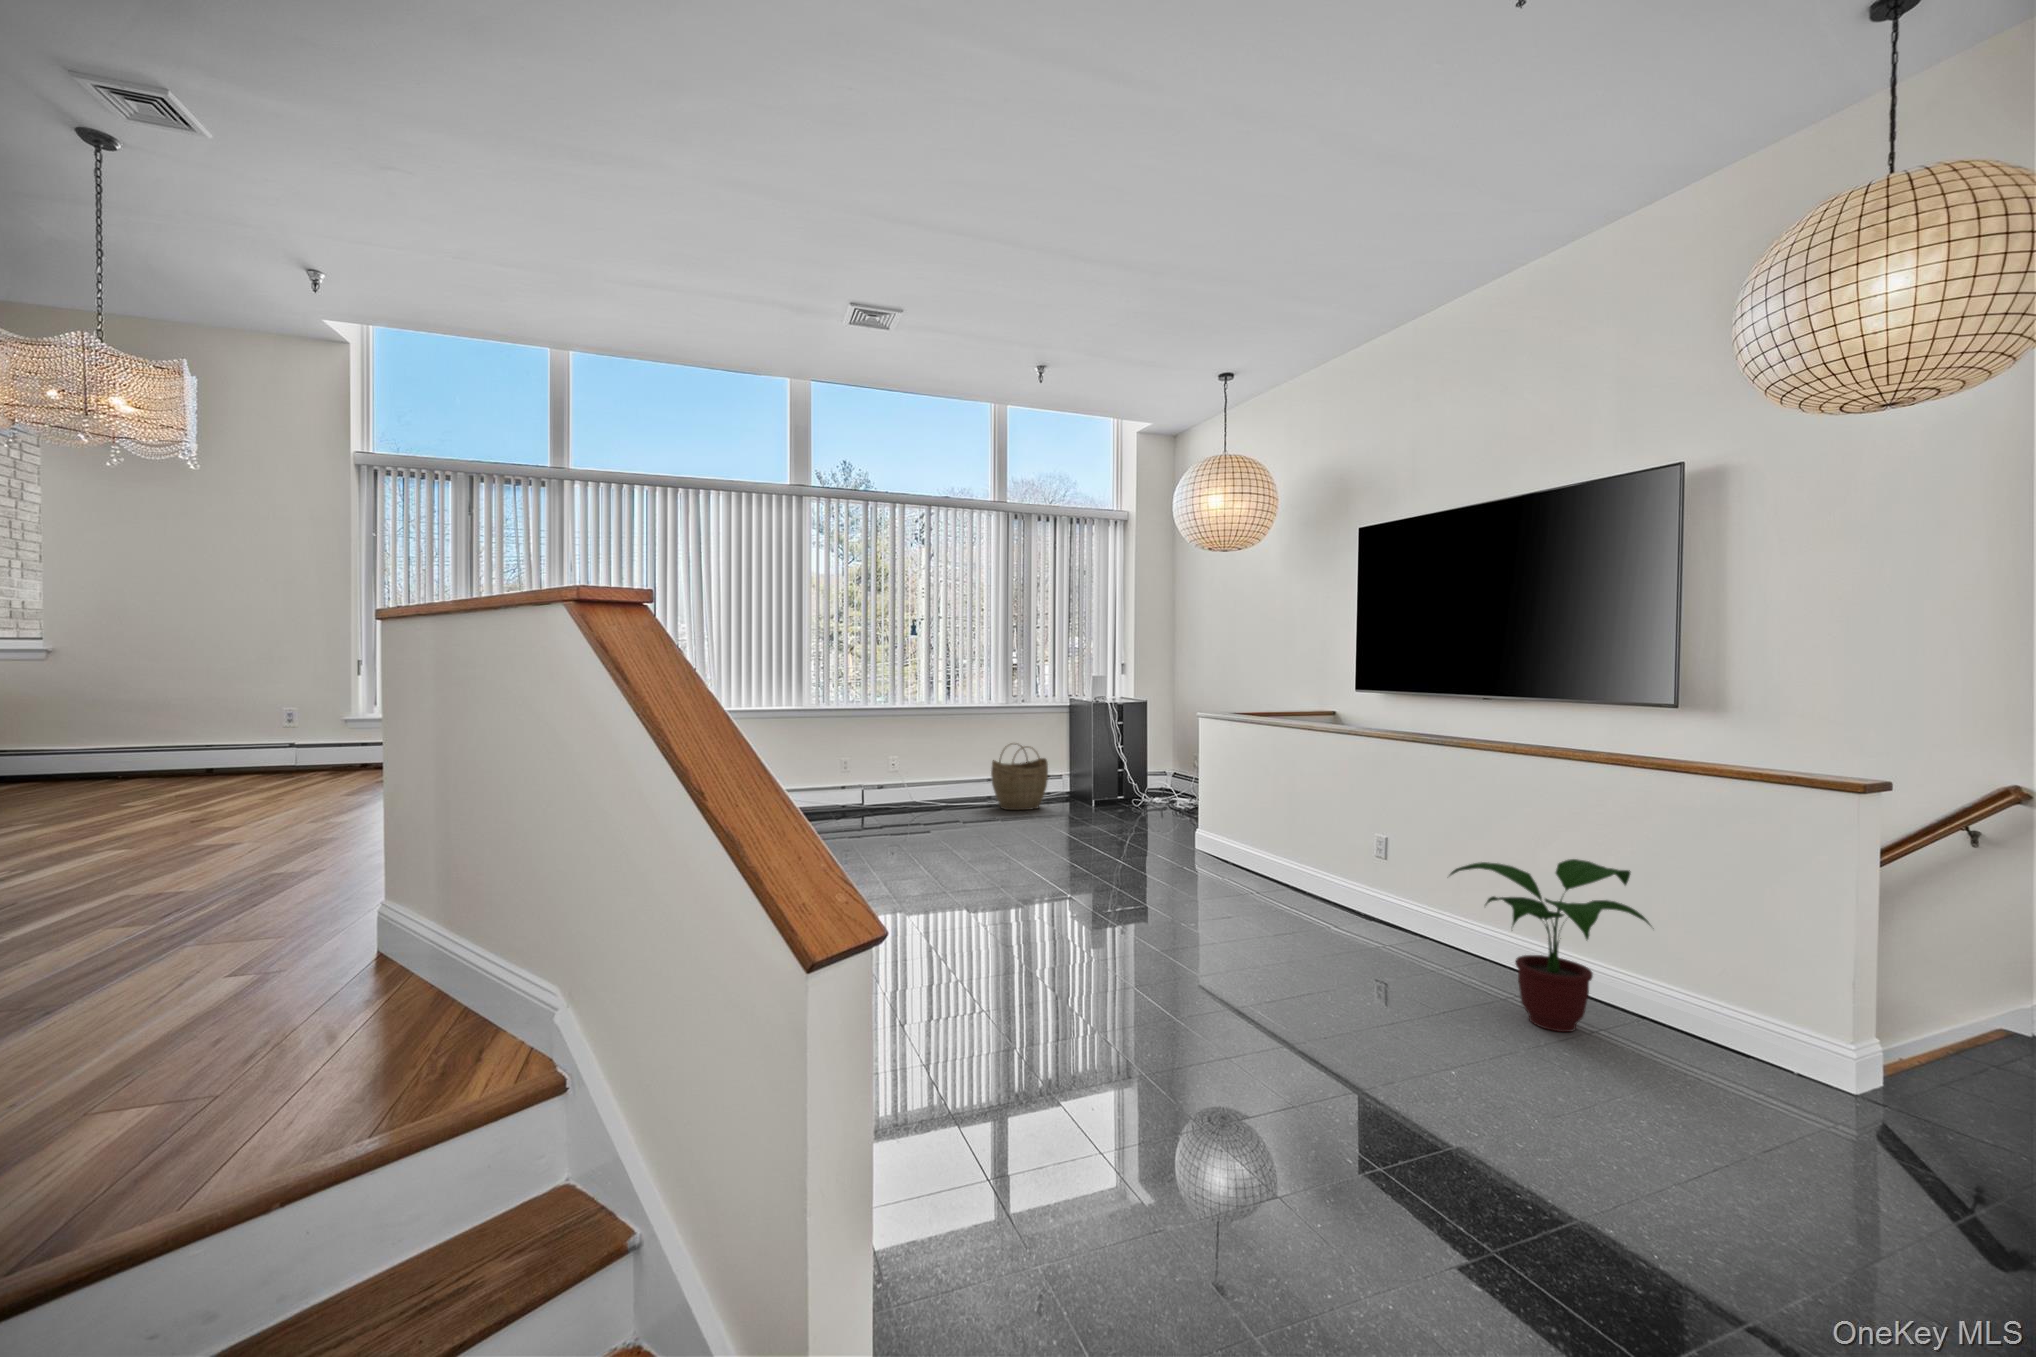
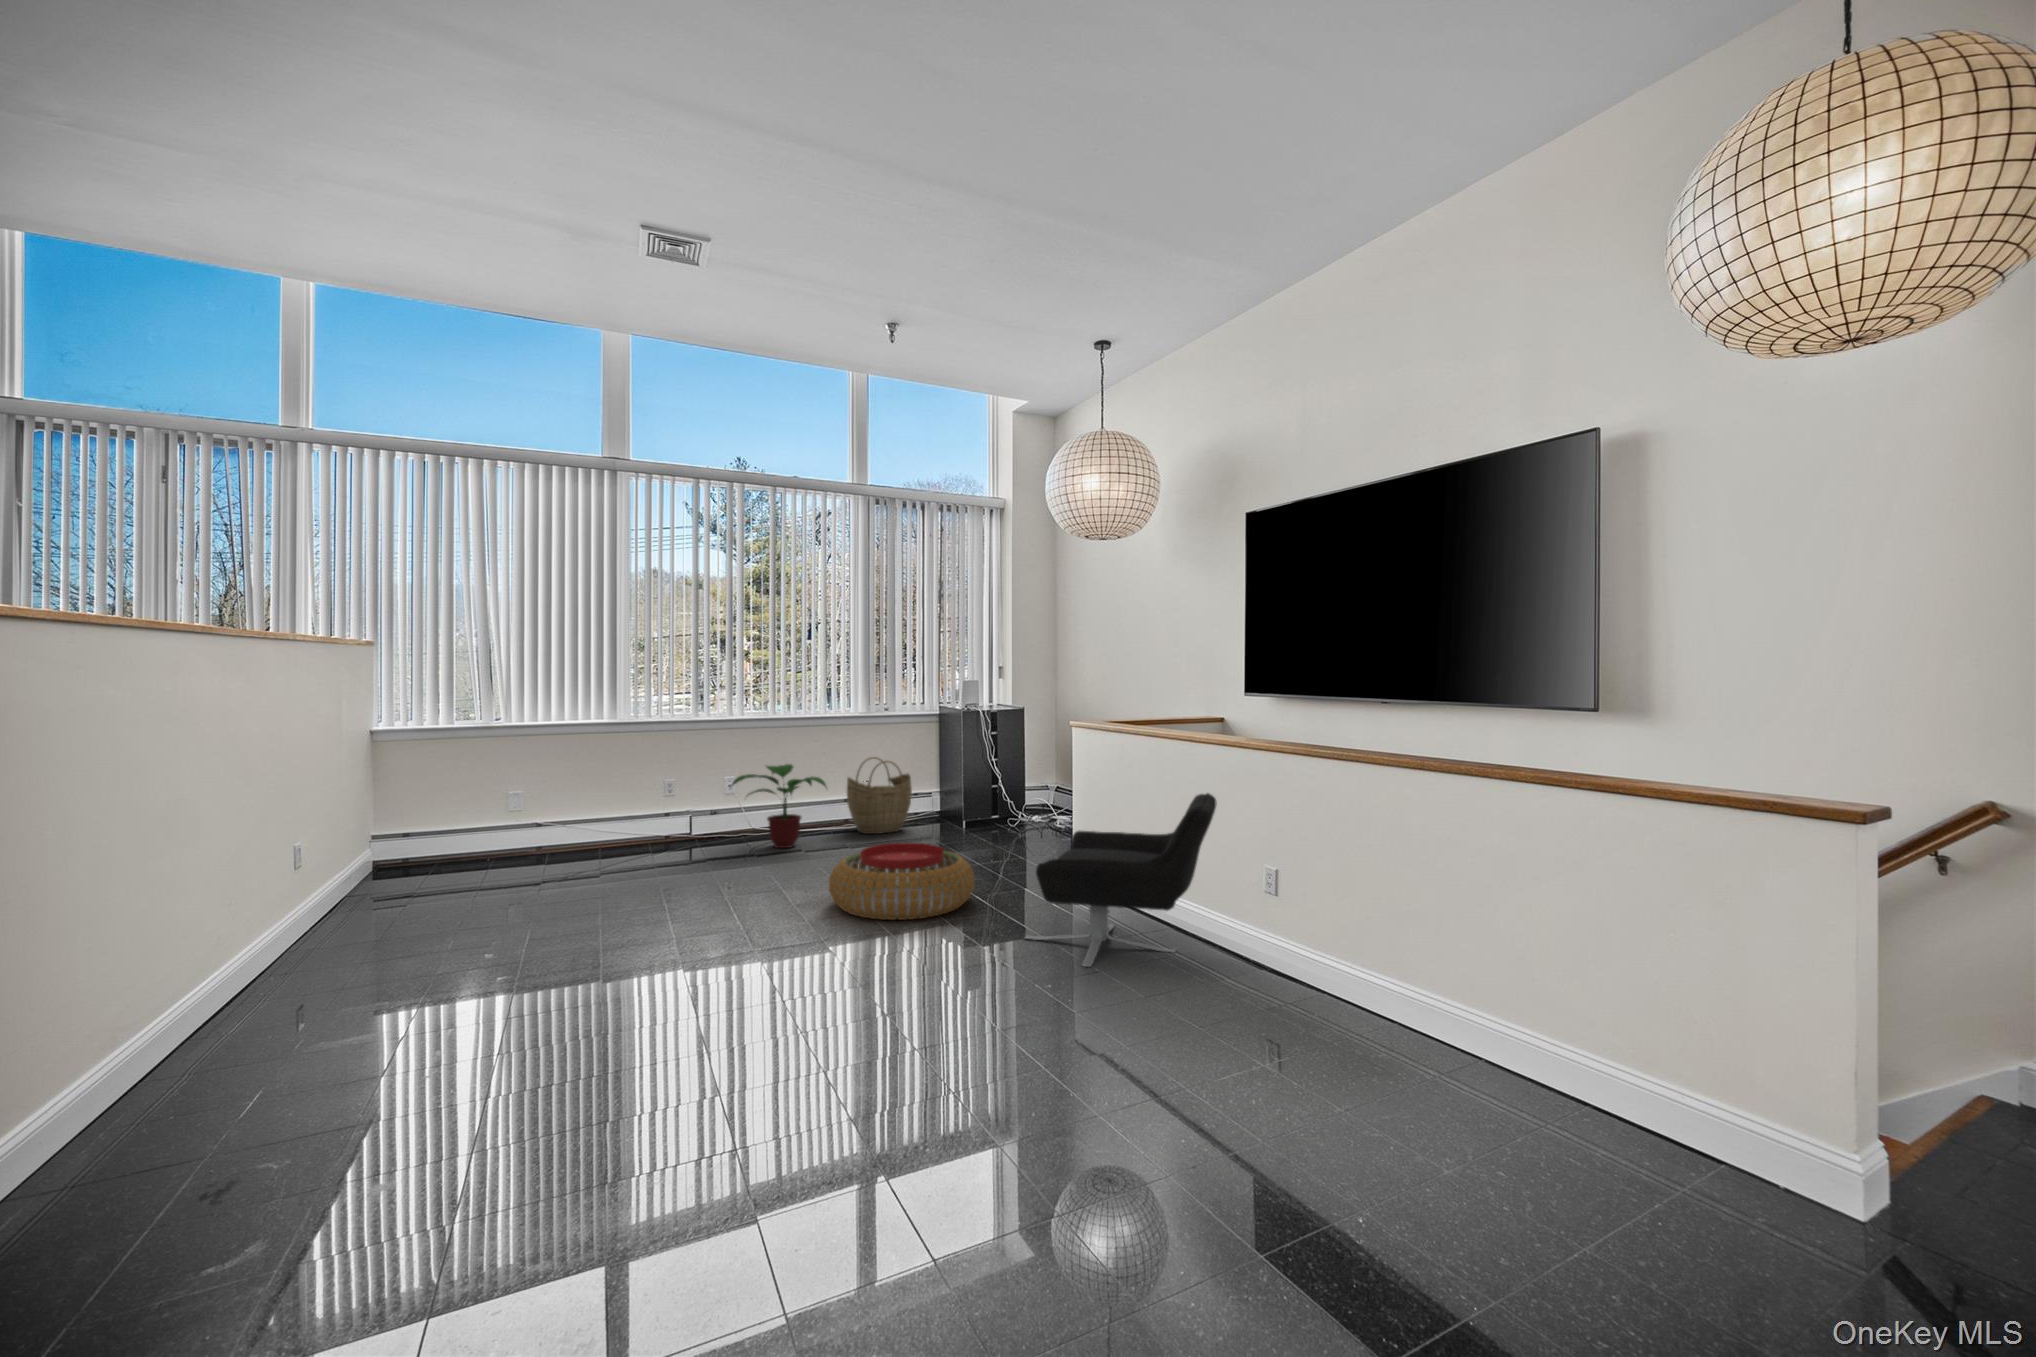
lounge chair: none [1163,776,1333,920] -> present [1025,793,1217,967]
pouf: none [992,815,1115,879] -> present [829,843,974,920]
potted plant: present [1450,859,1650,1032] -> present [732,764,826,848]

